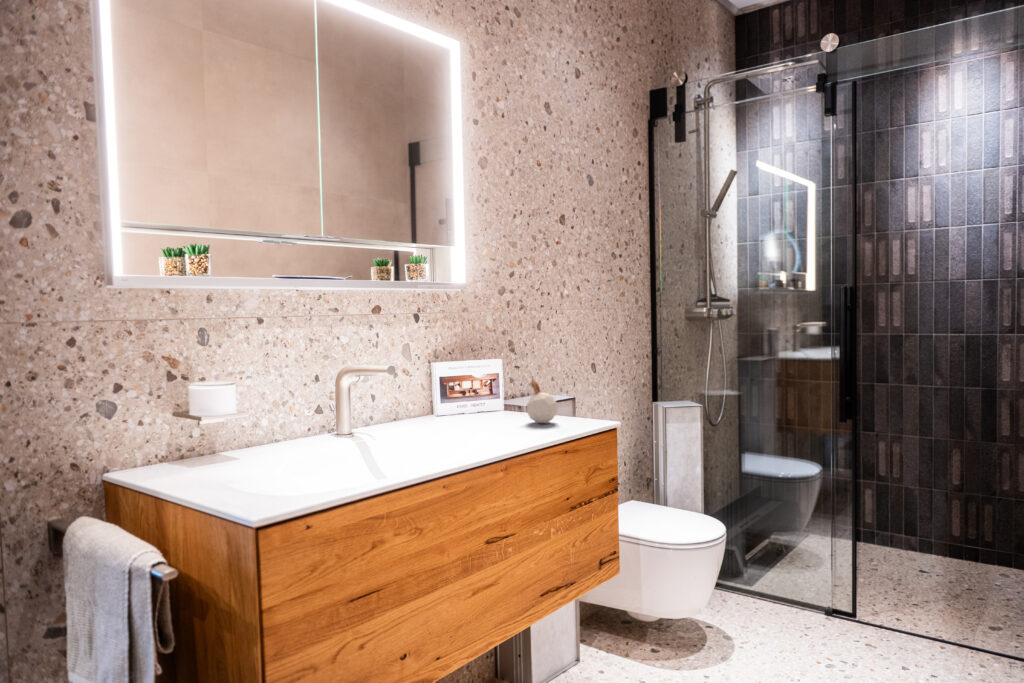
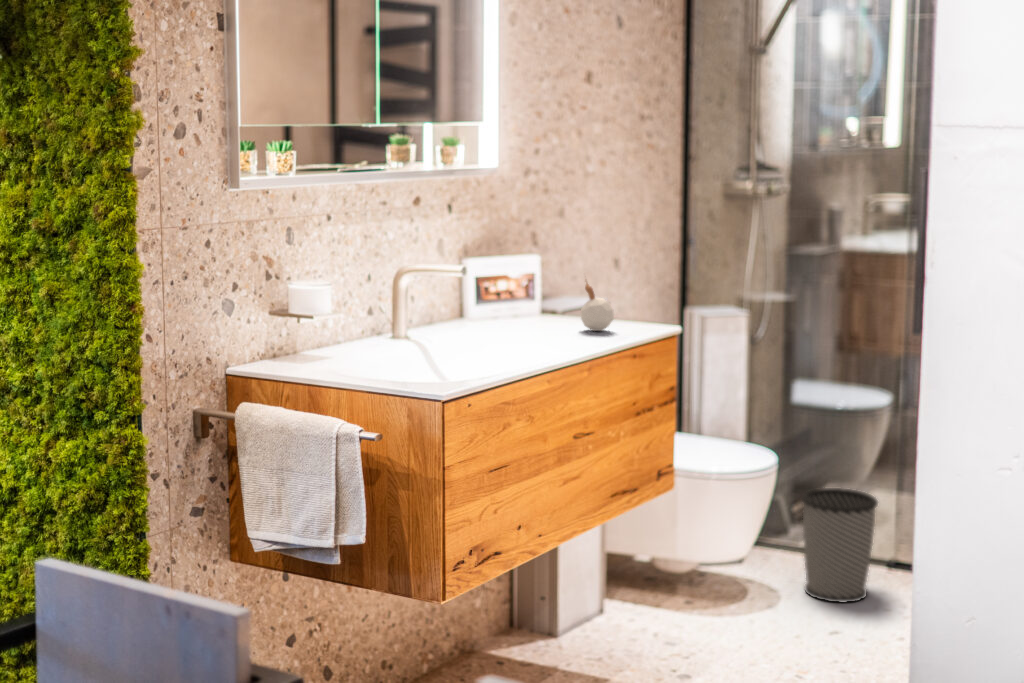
wastebasket: none [751,549,820,656] -> present [802,488,878,603]

